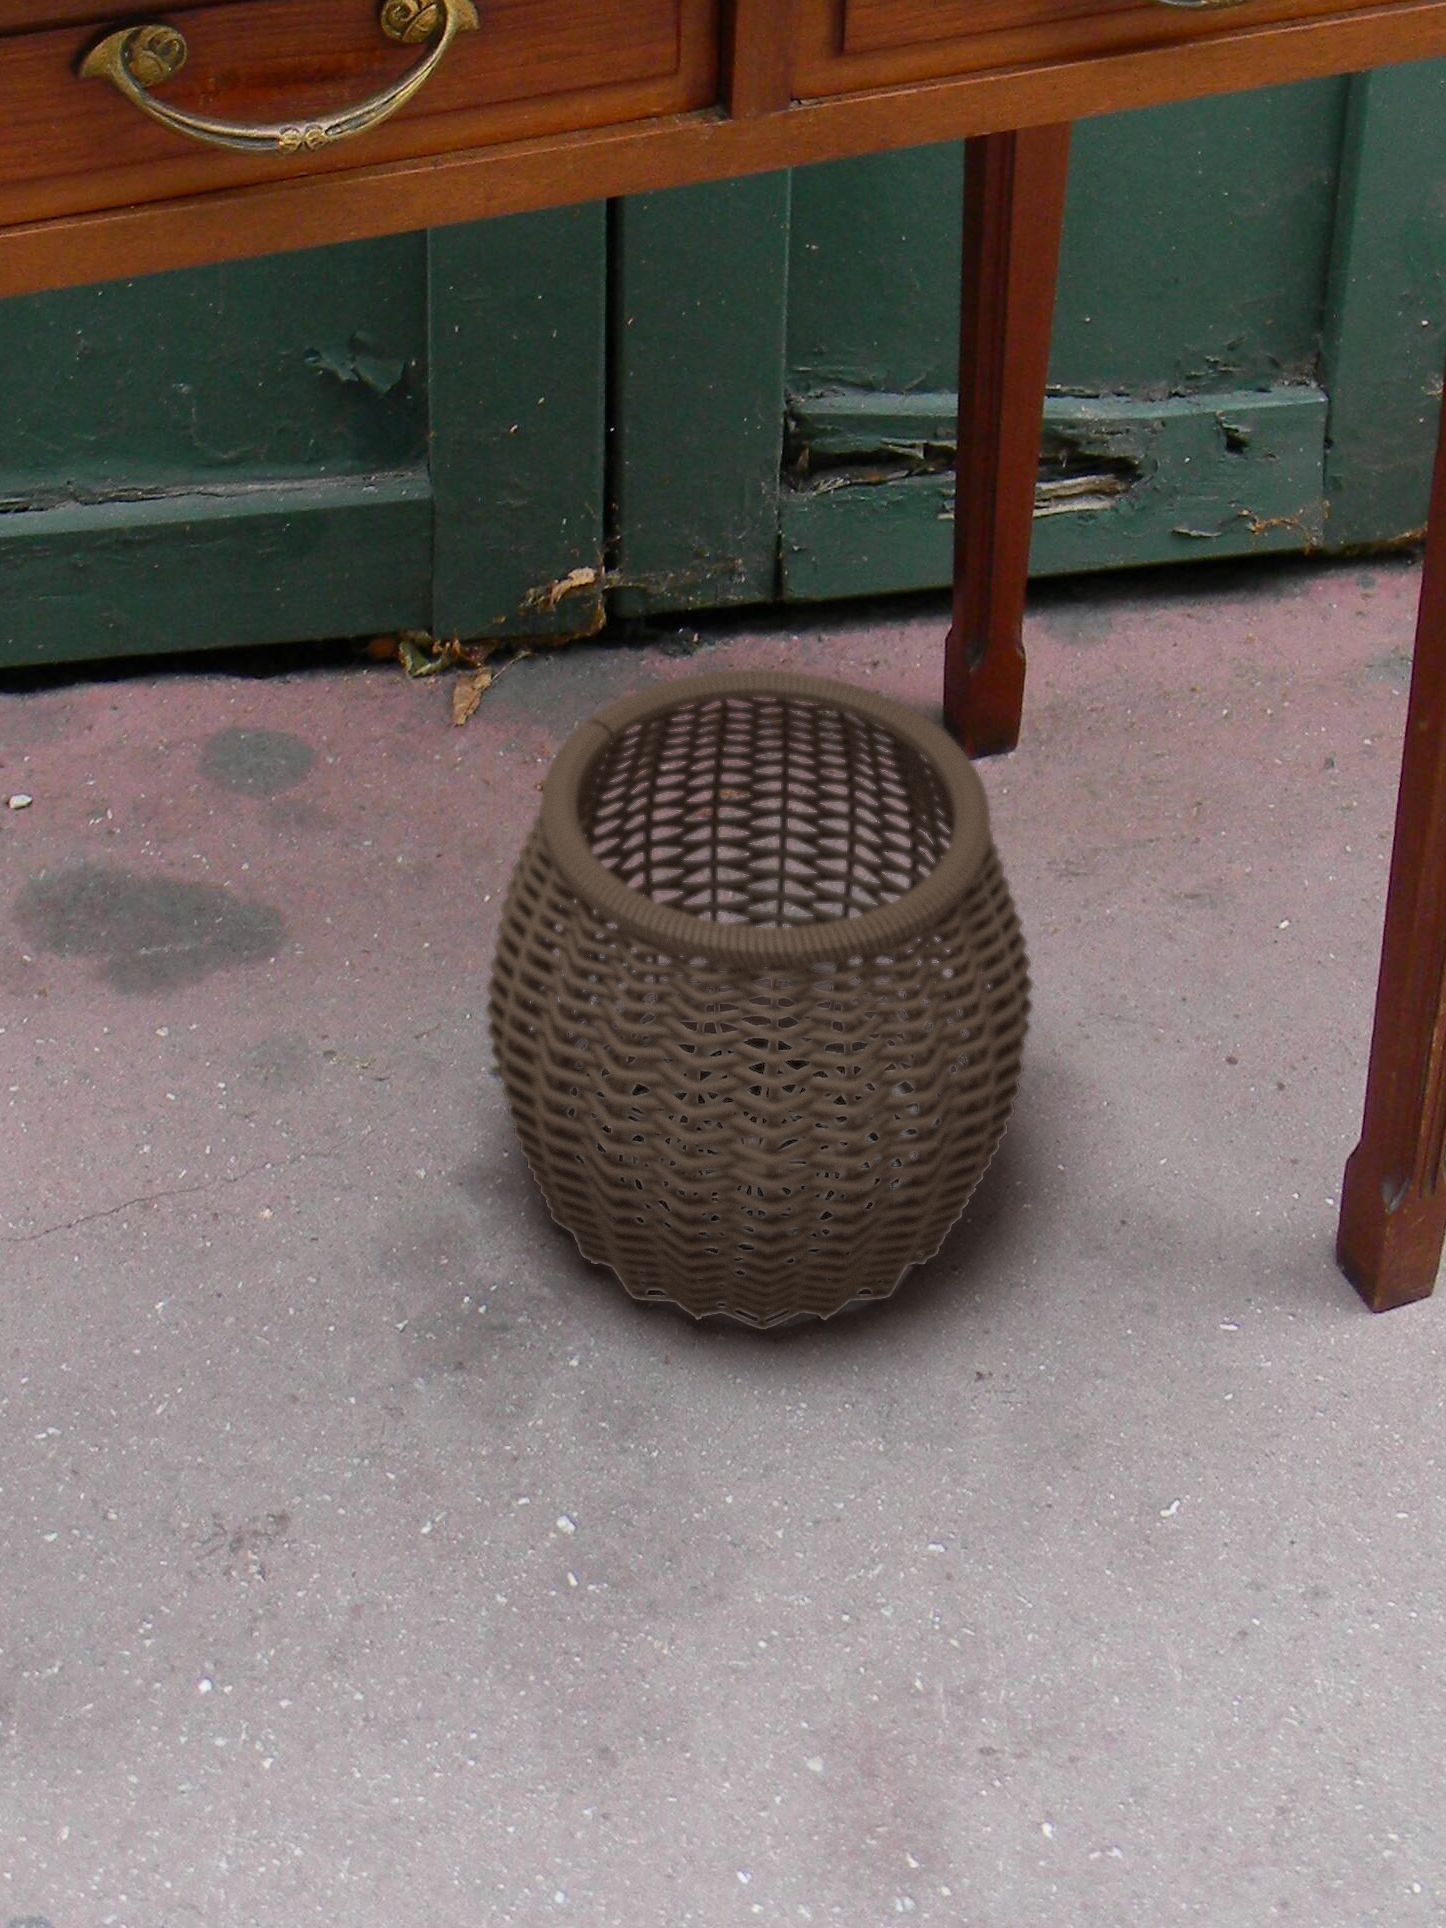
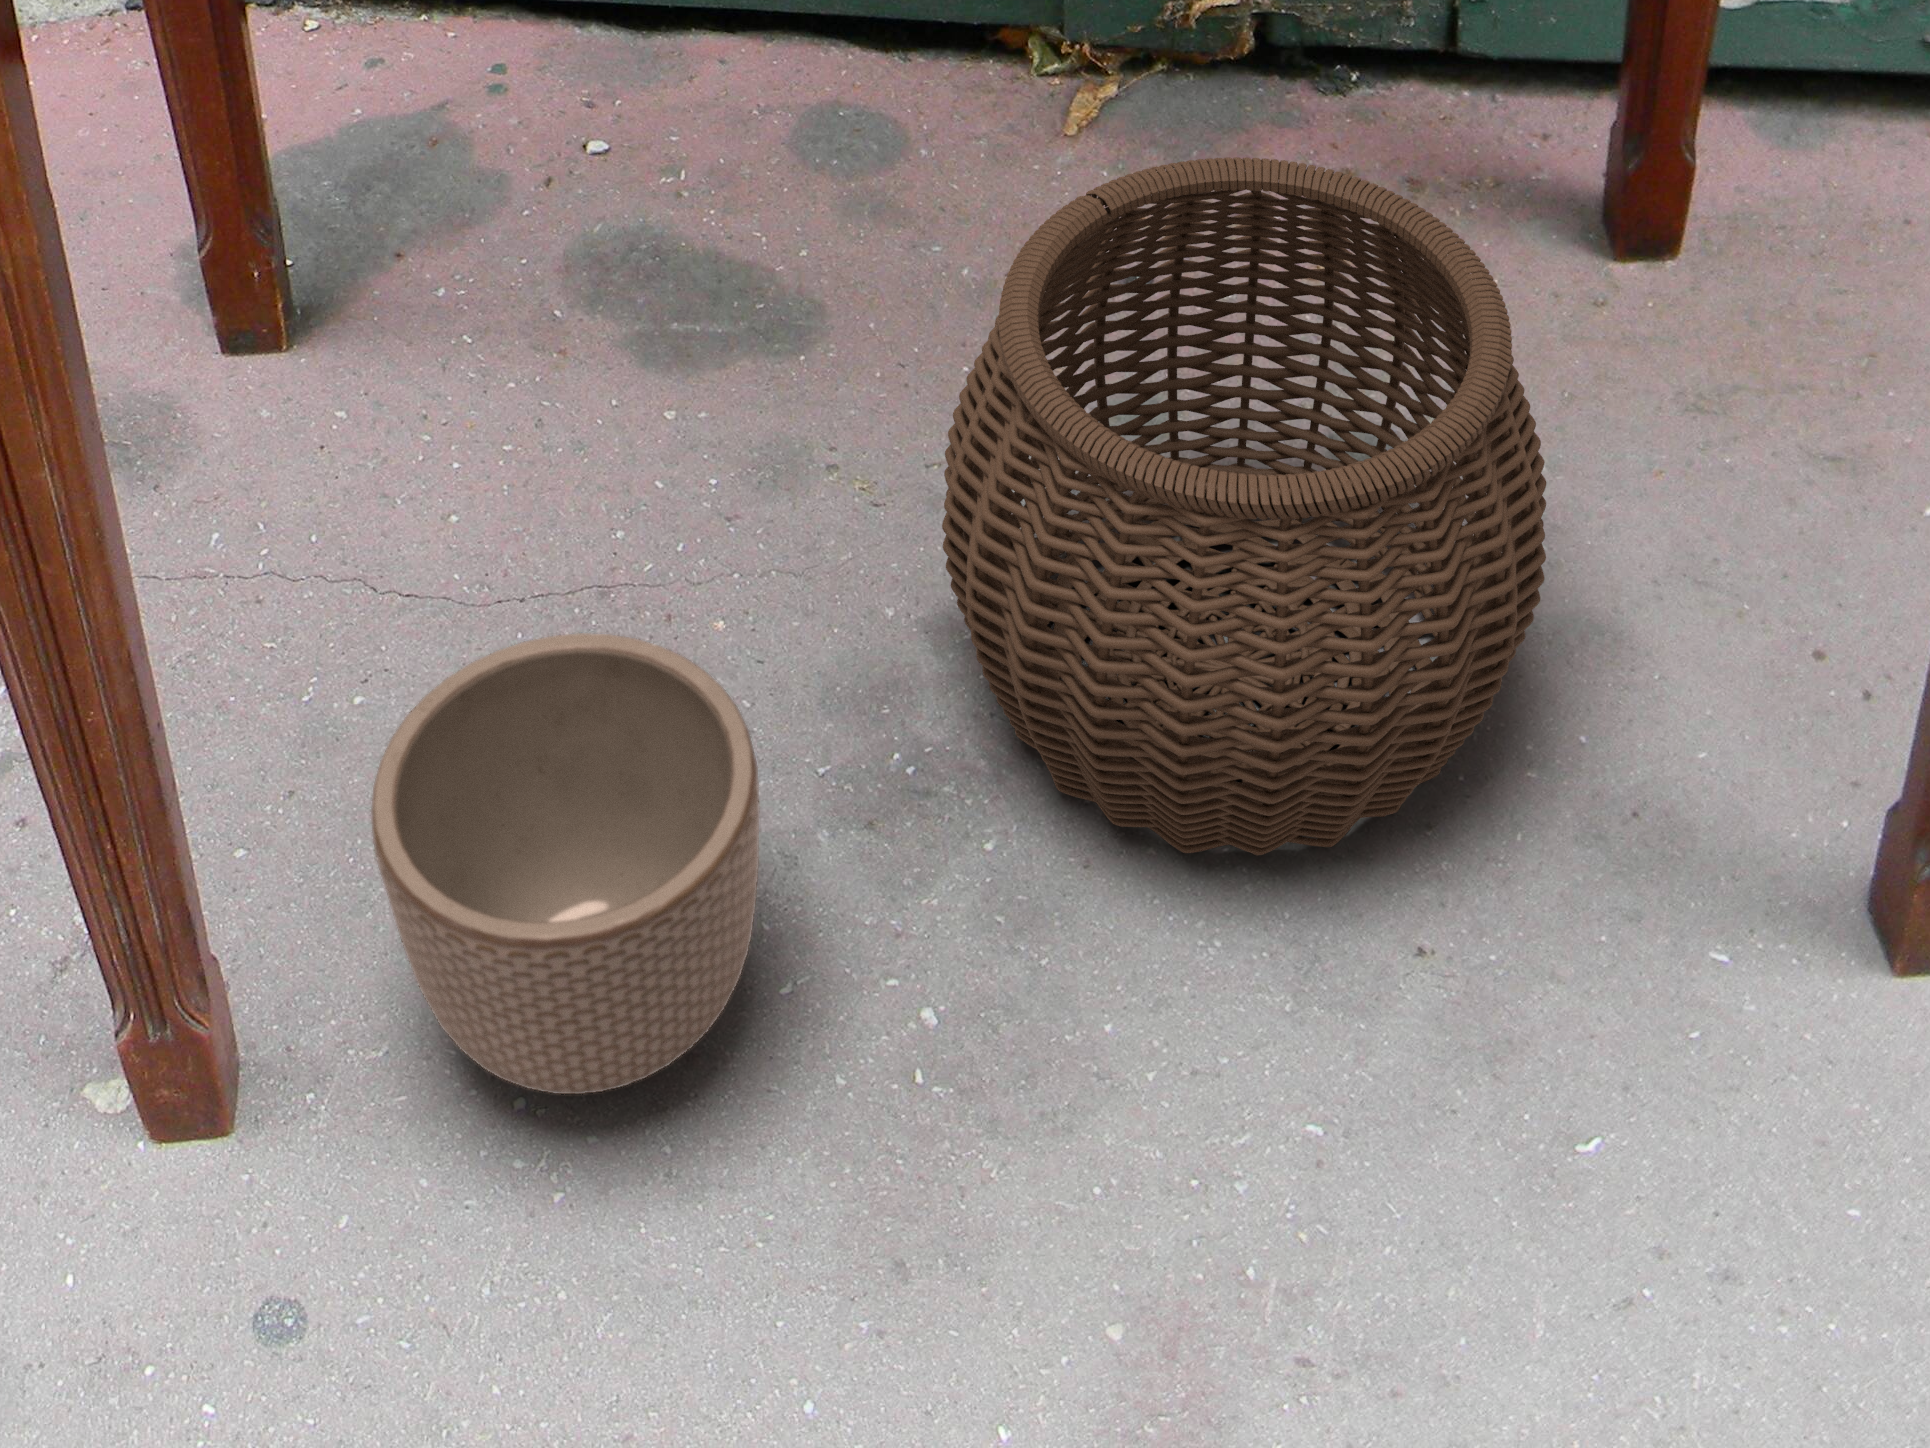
planter: none [58,1191,426,1666] -> present [371,633,760,1094]

